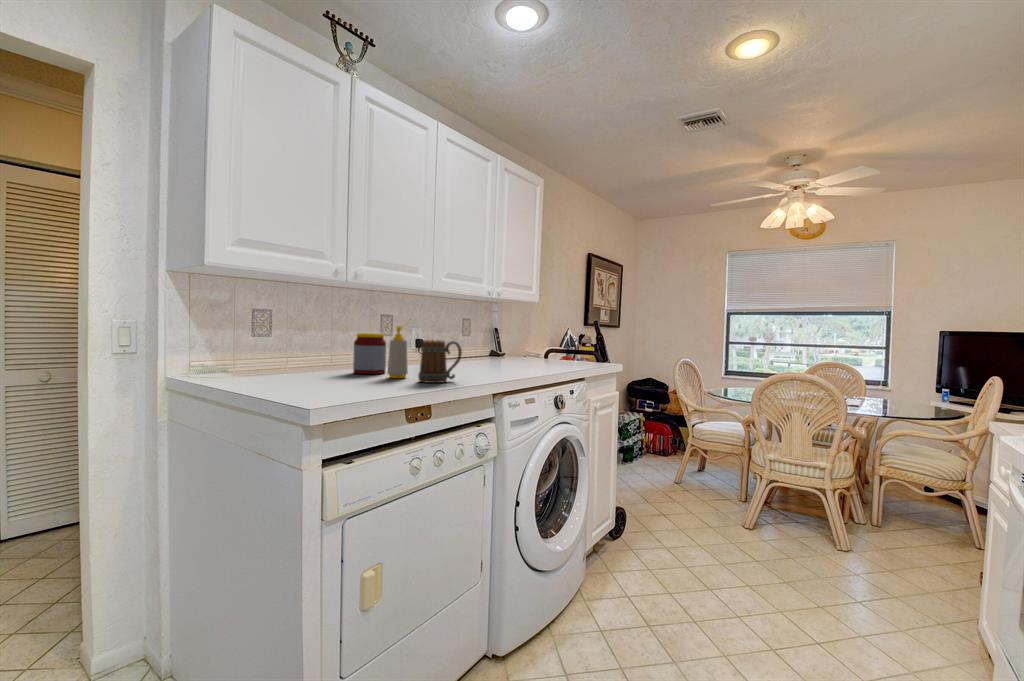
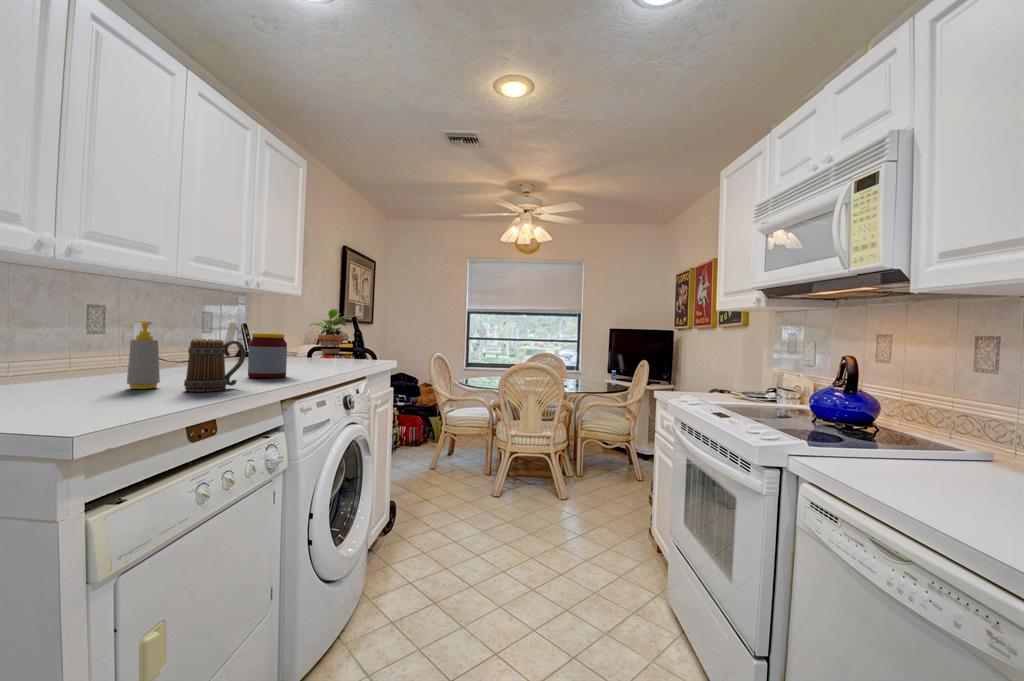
potted plant: none [550,313,586,356] -> present [309,309,348,354]
jar: present [353,333,386,374] -> present [248,333,287,378]

